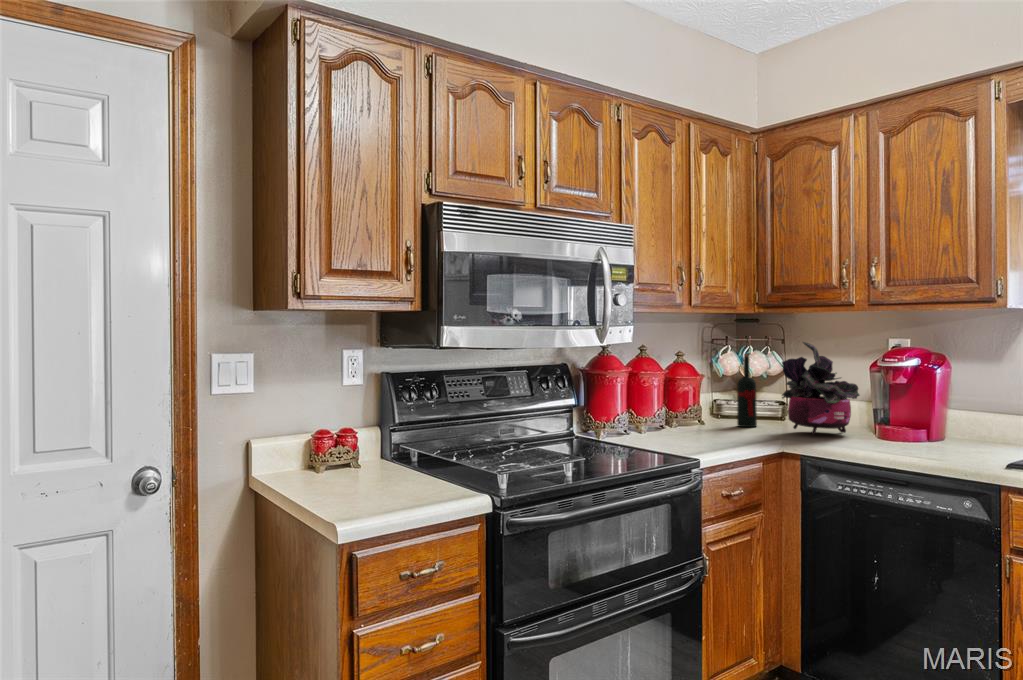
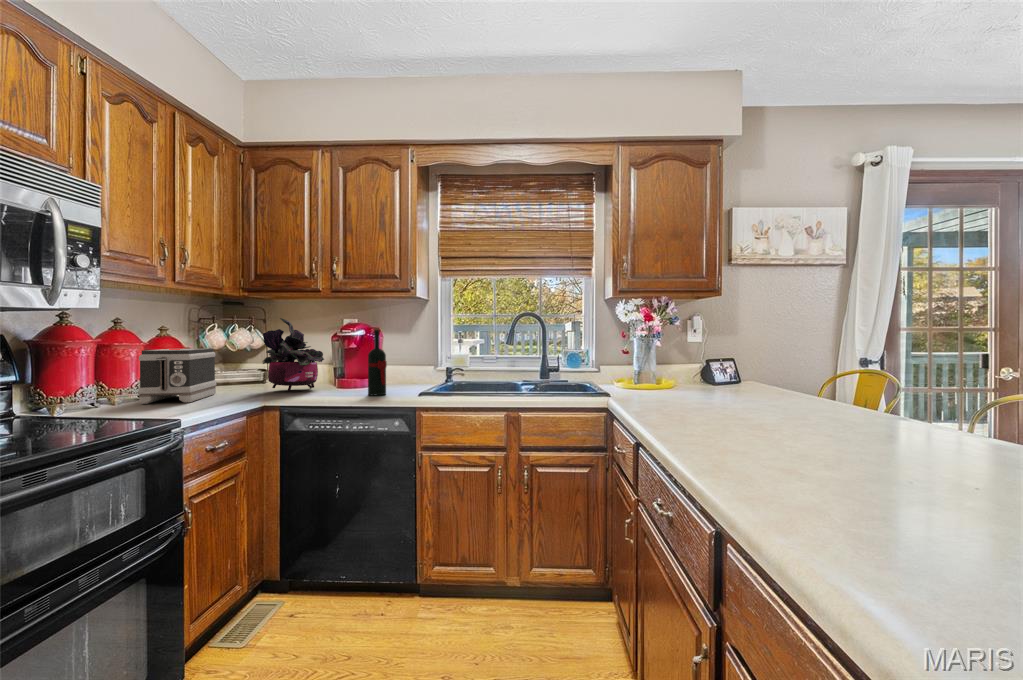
wine bottle: present [737,354,757,427] -> present [368,327,387,396]
toaster: none [659,377,731,439] -> present [138,349,217,404]

